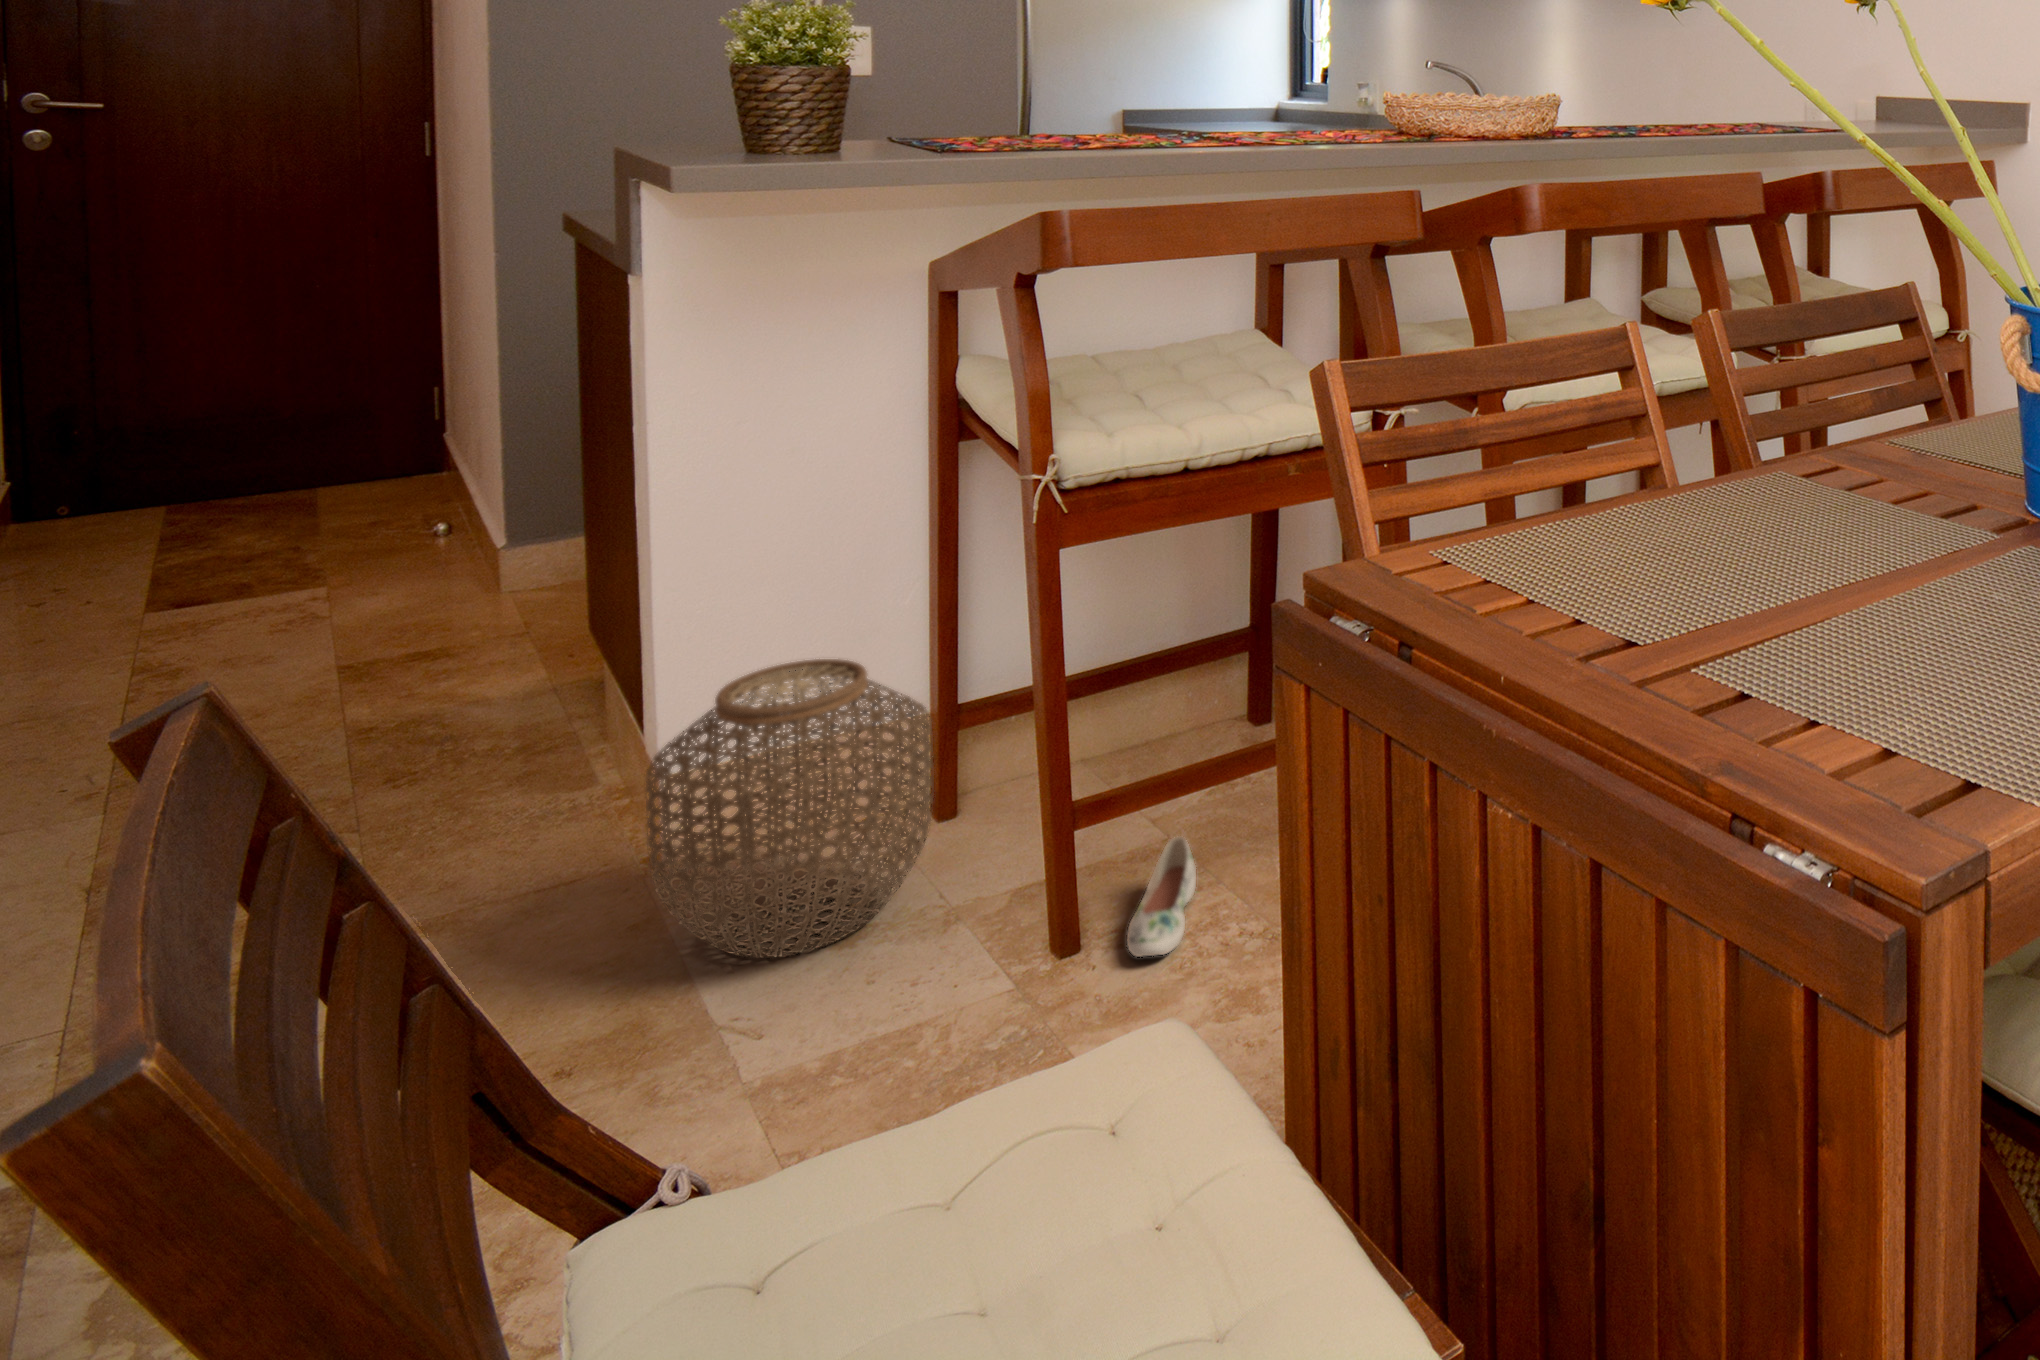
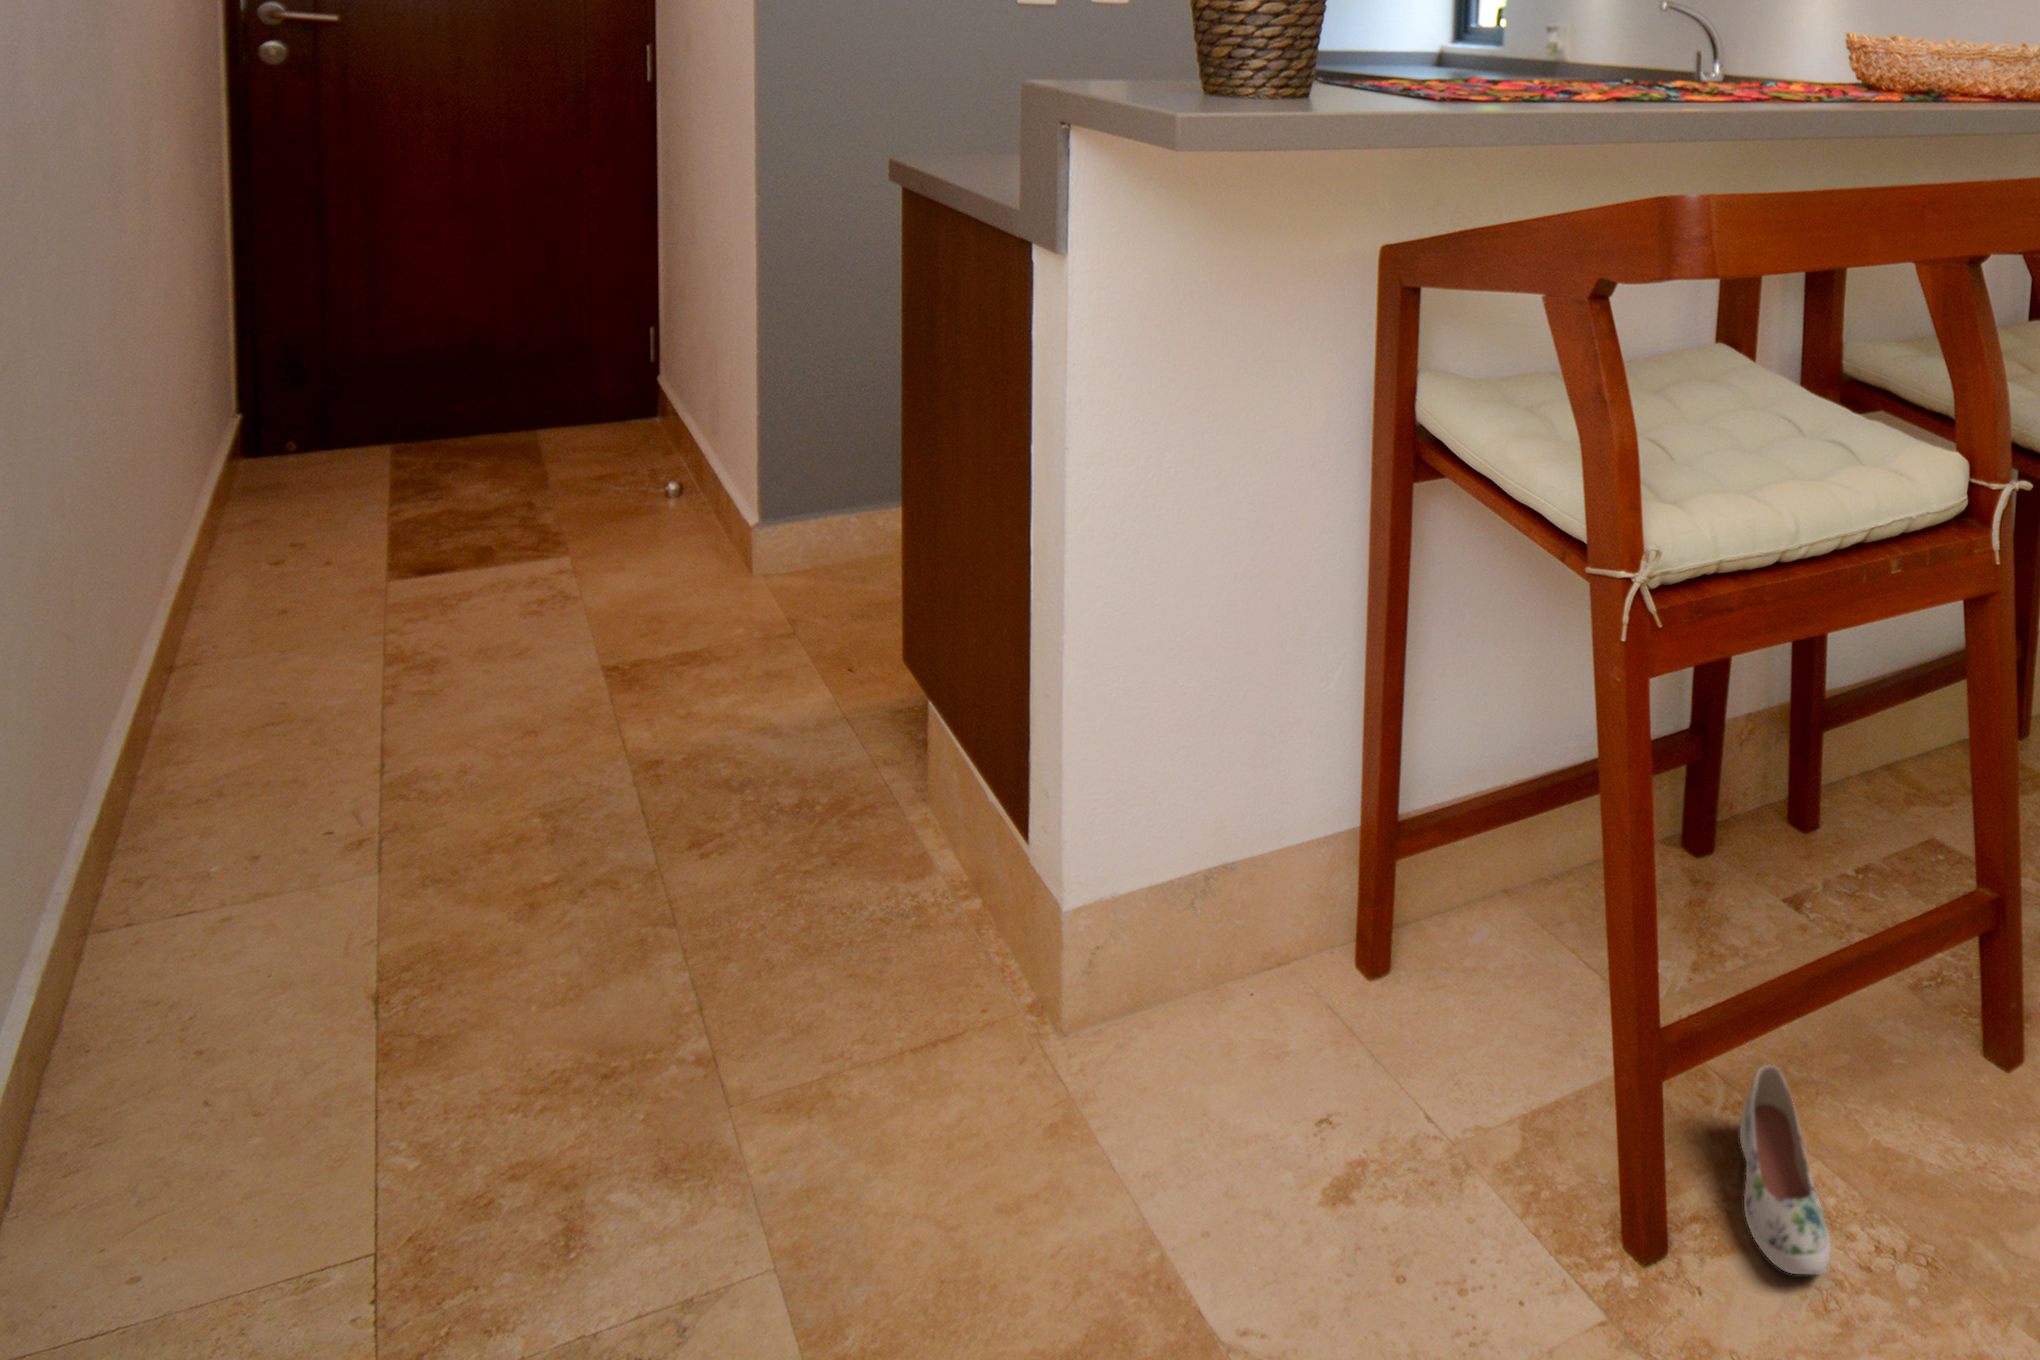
woven basket: present [646,659,934,957] -> none [1122,780,1456,1203]

